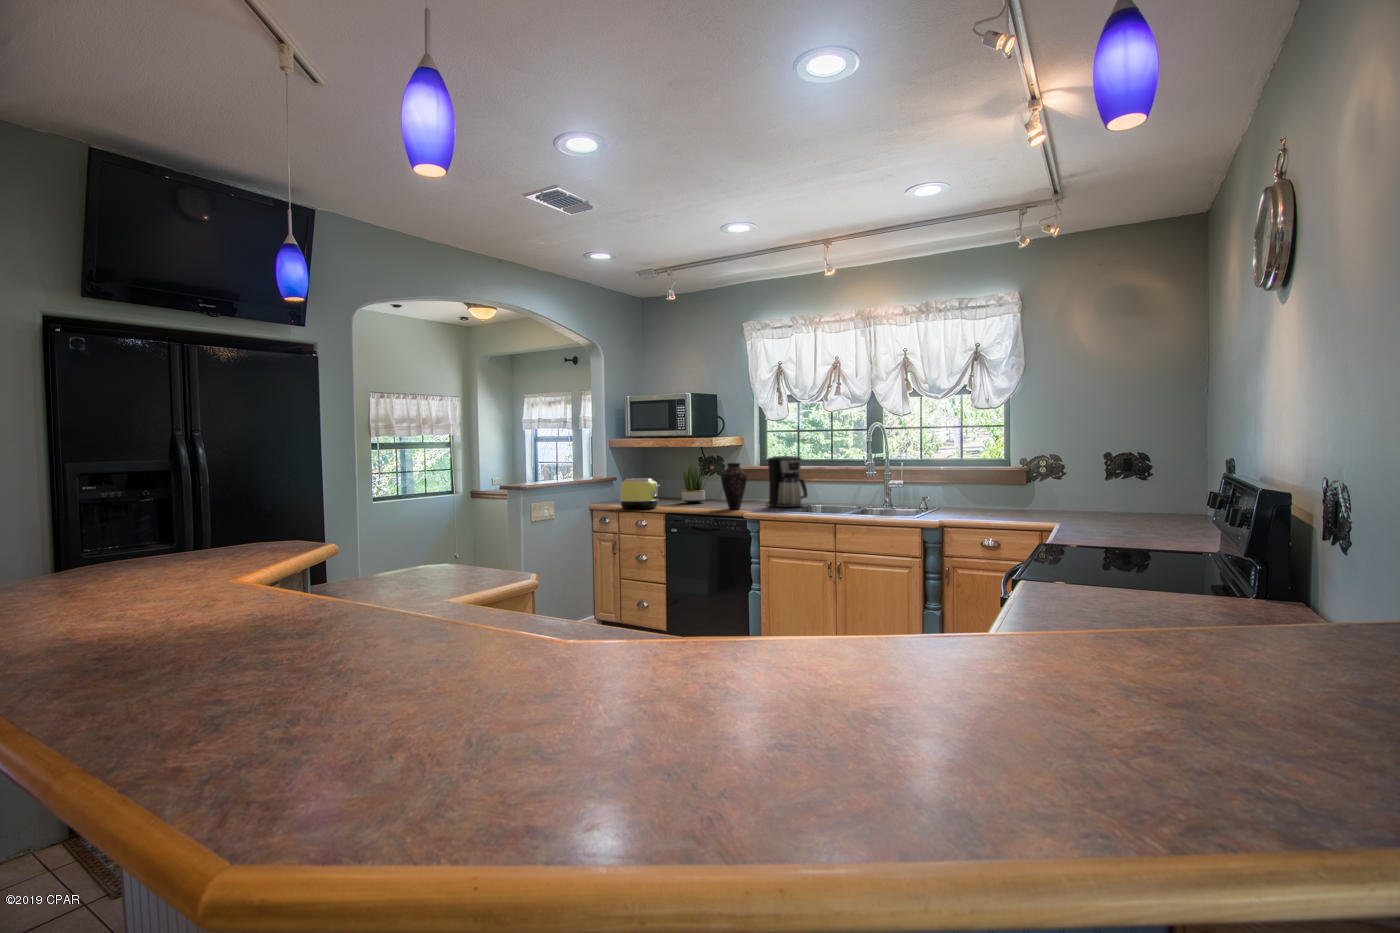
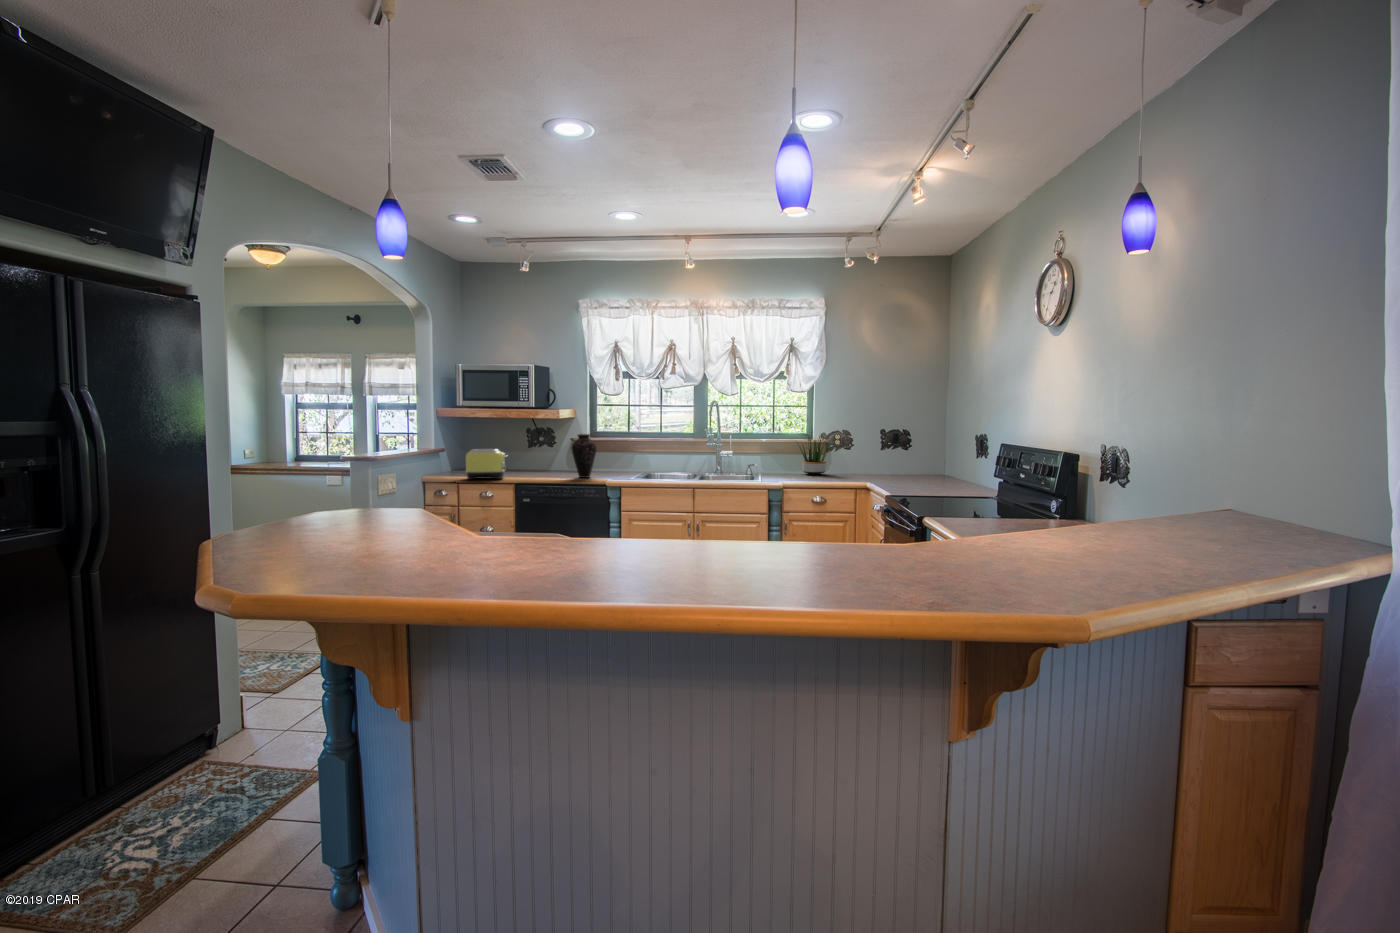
coffee maker: present [767,456,807,507] -> none [605,428,645,475]
potted plant: present [680,463,706,503] -> present [797,436,832,475]

